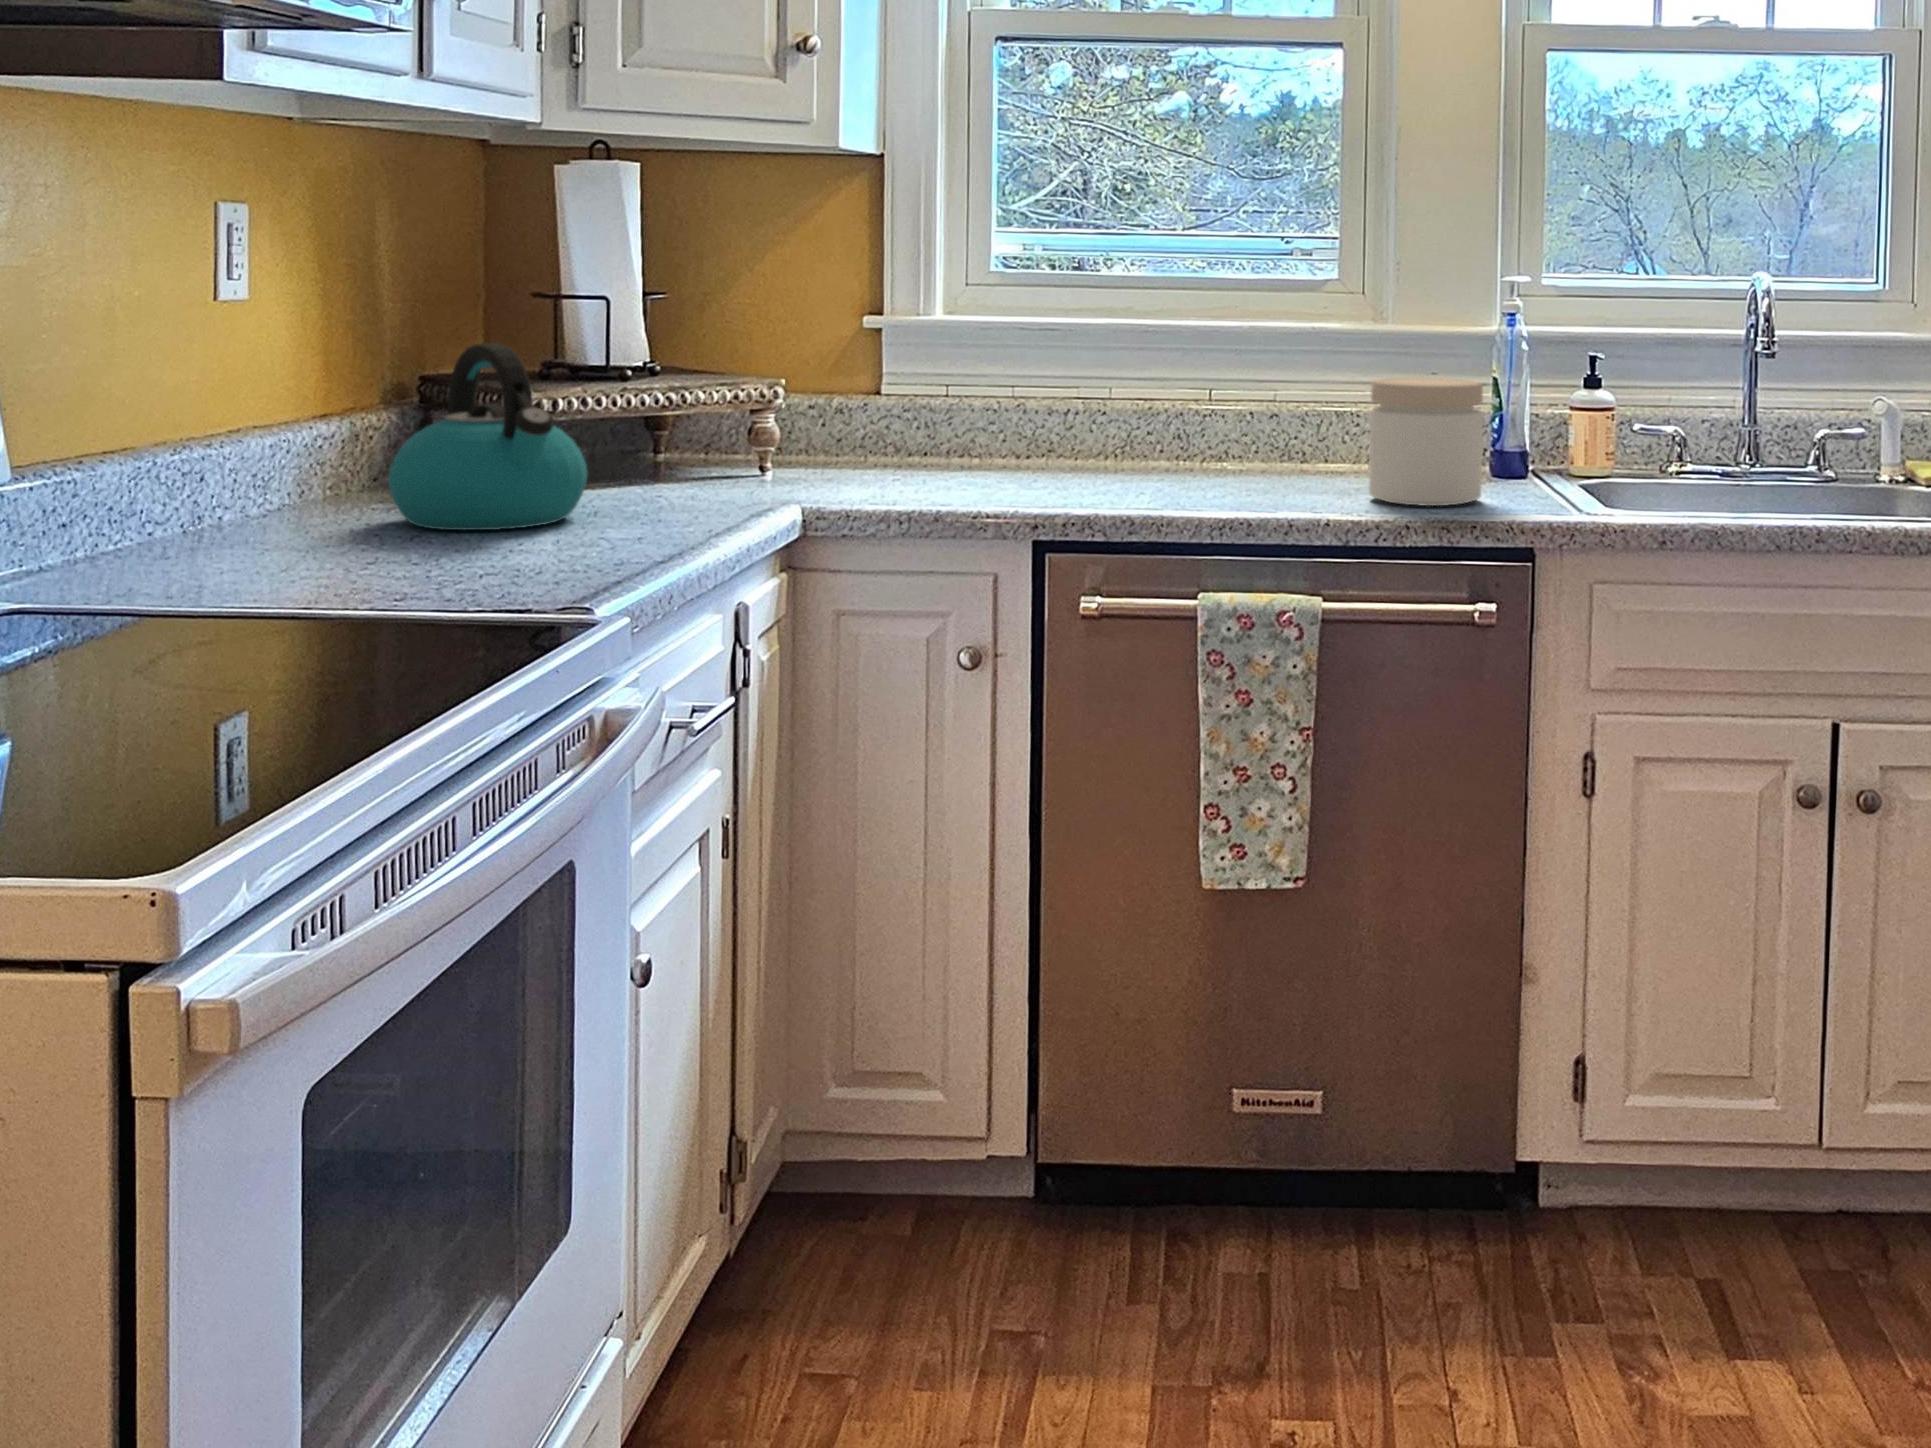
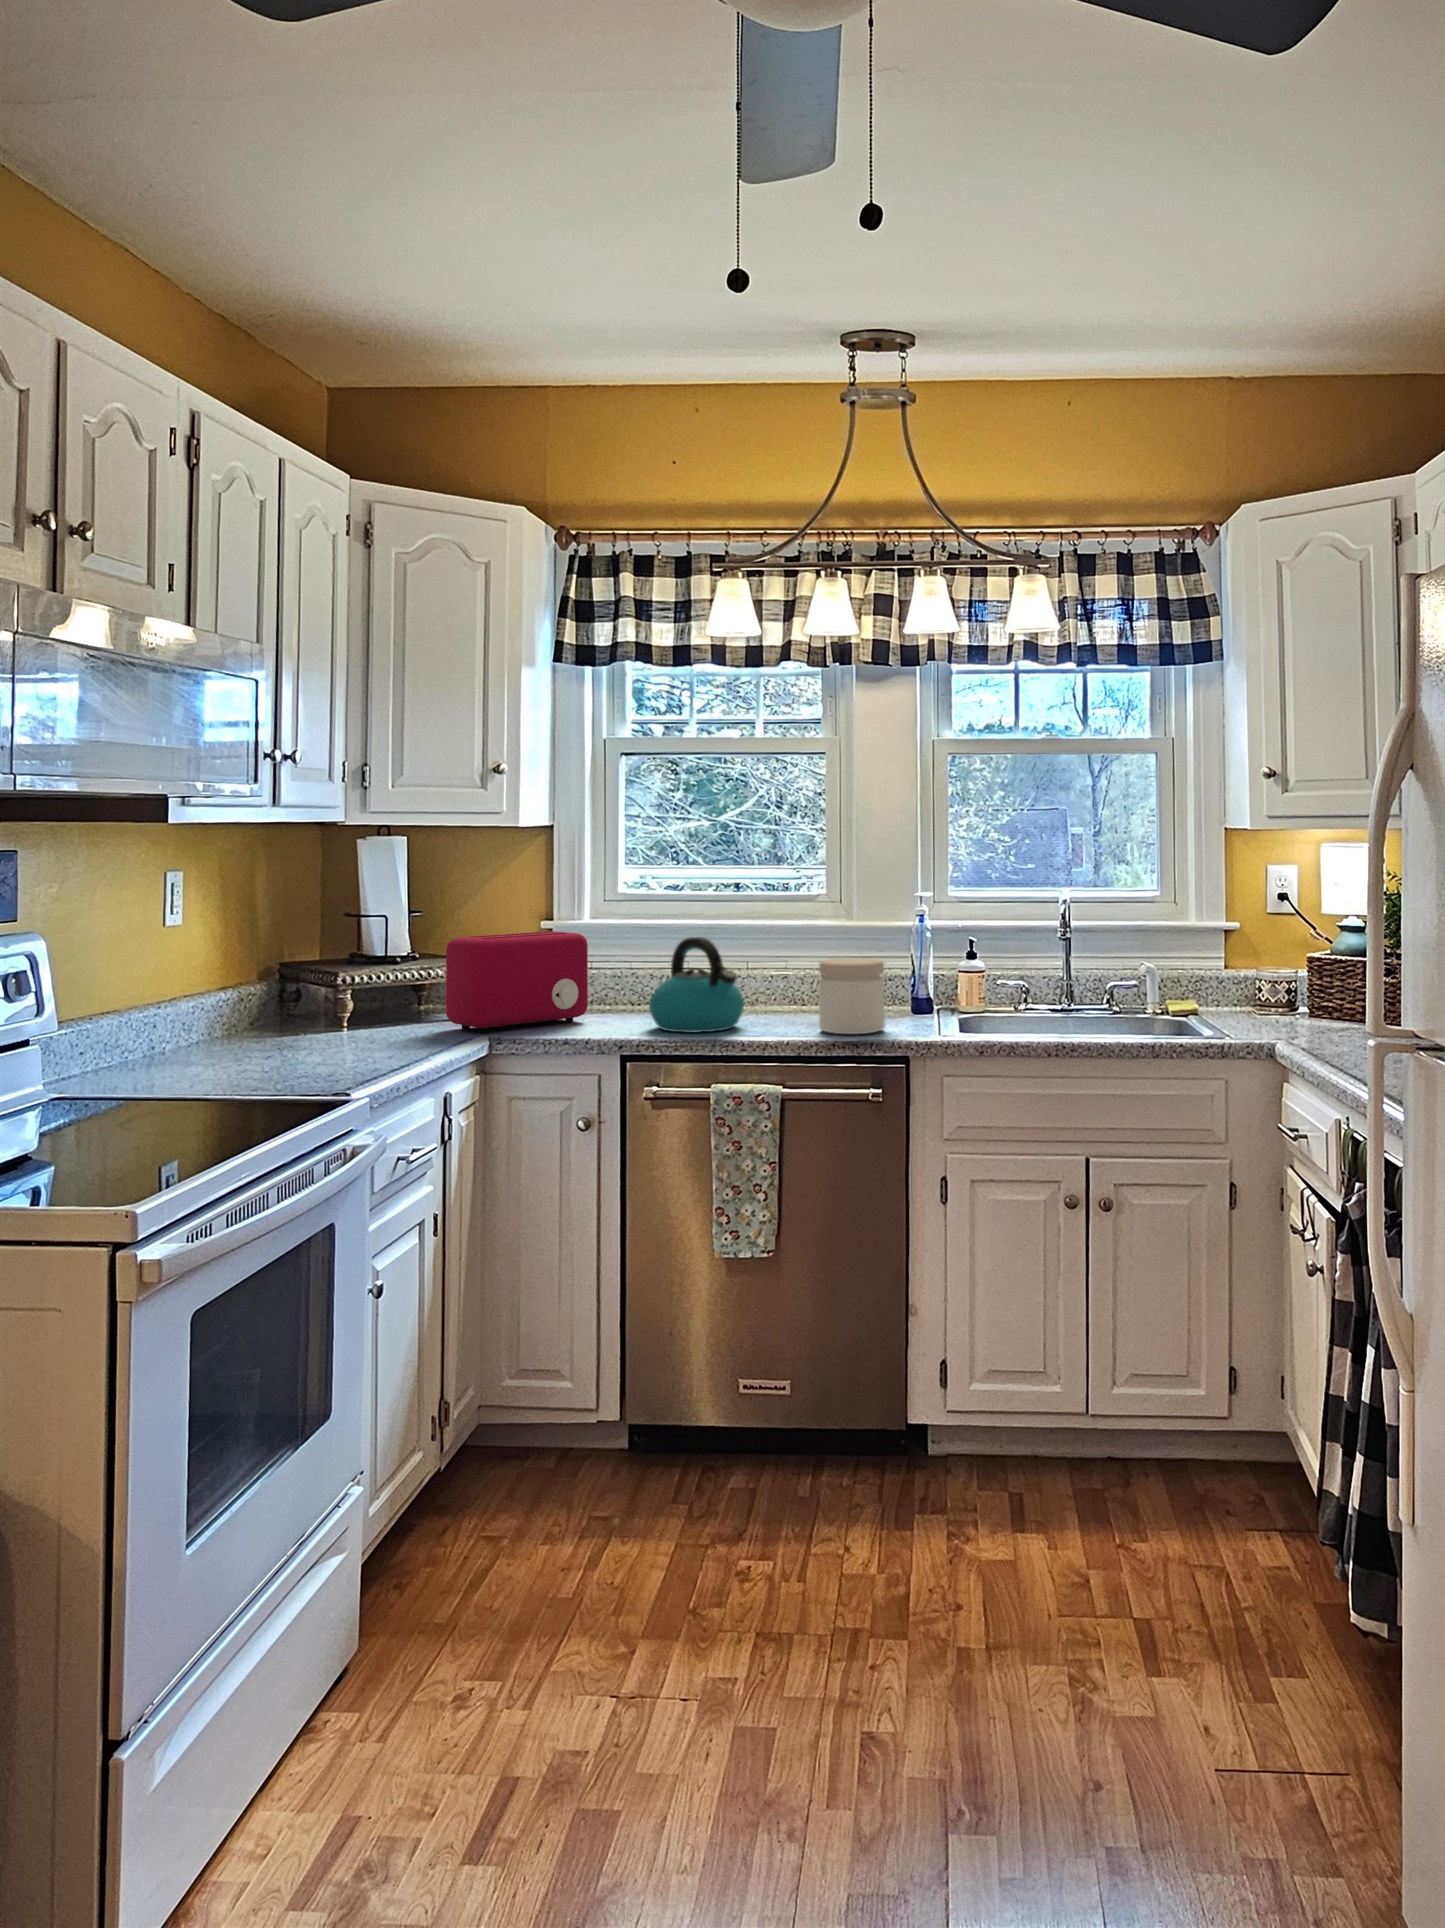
toaster: none [716,325,958,494] -> present [446,931,588,1032]
kettle: present [388,343,587,530] -> present [649,937,744,1032]

